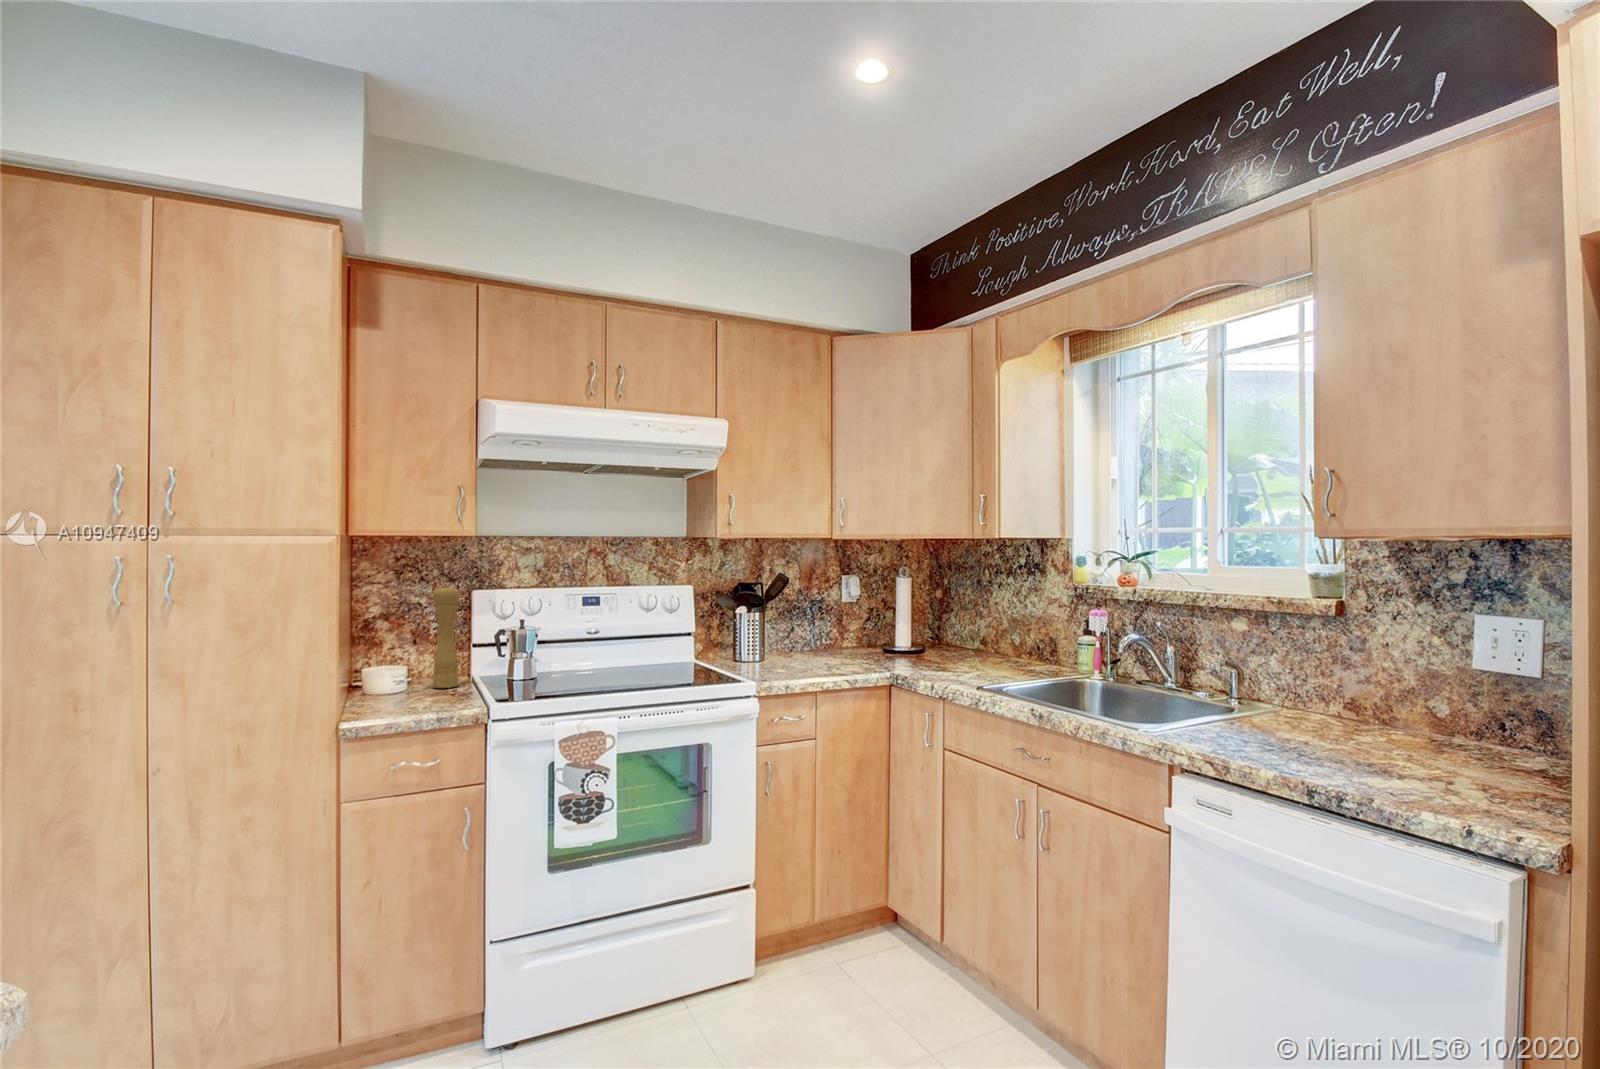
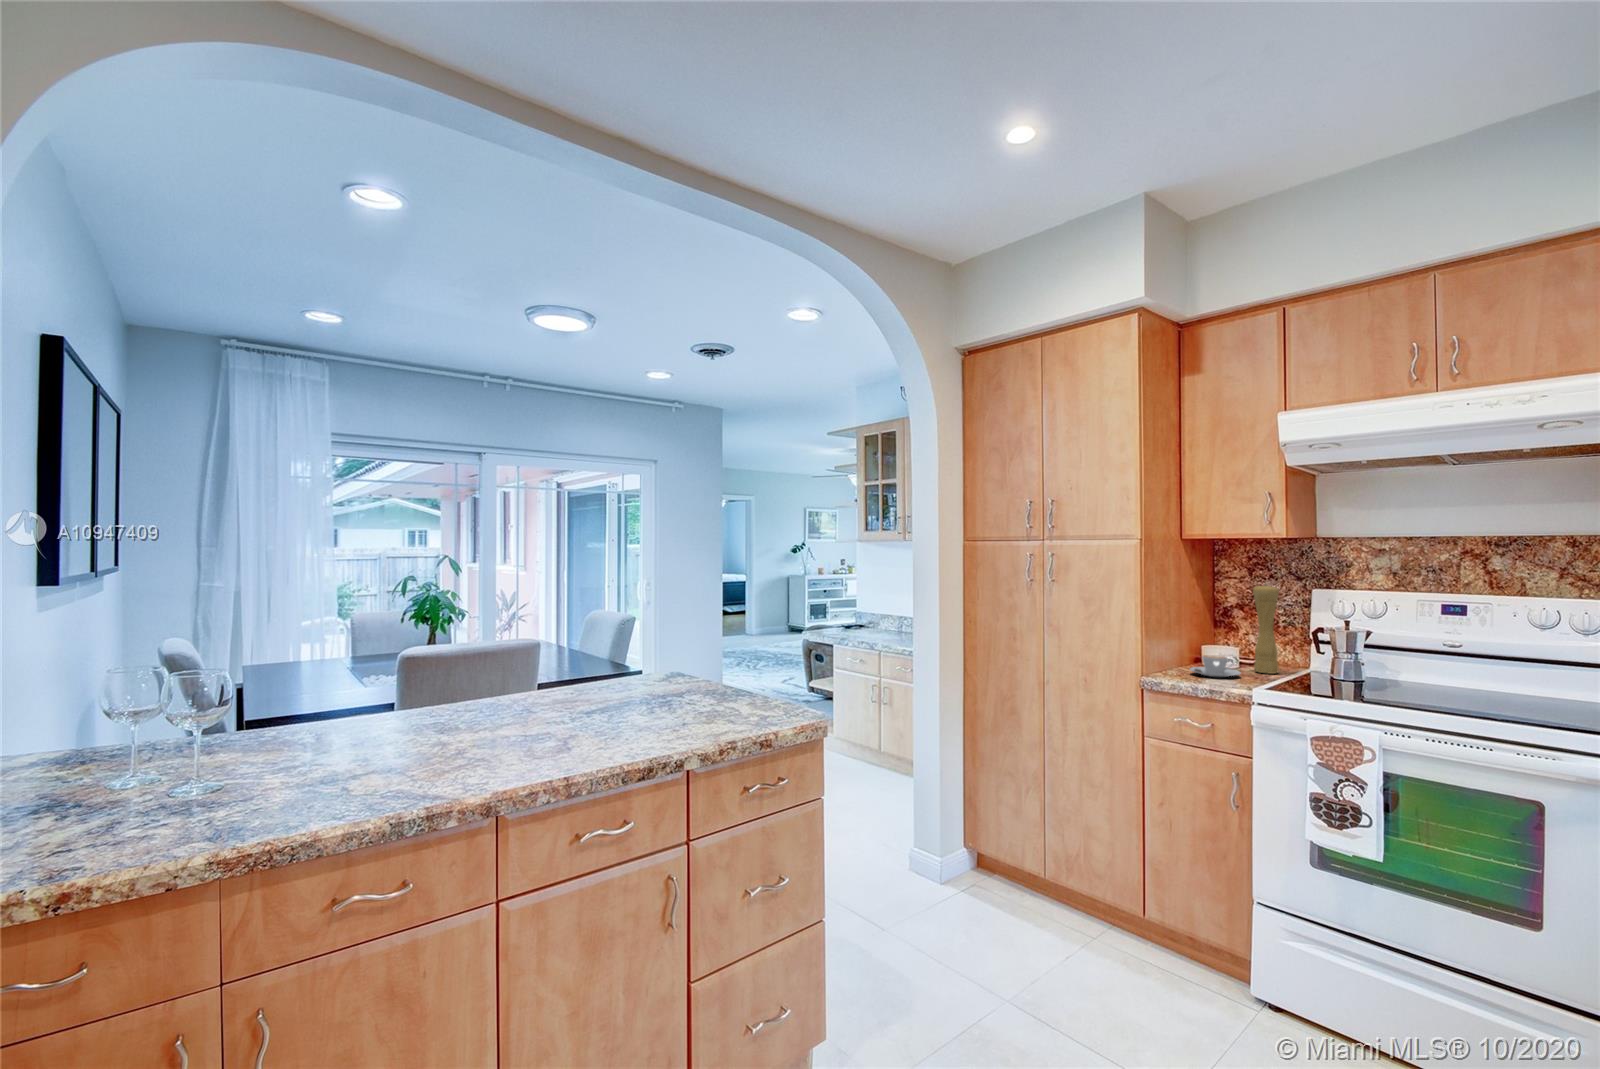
coffee cup: none [381,675,443,702] -> present [1190,655,1241,677]

